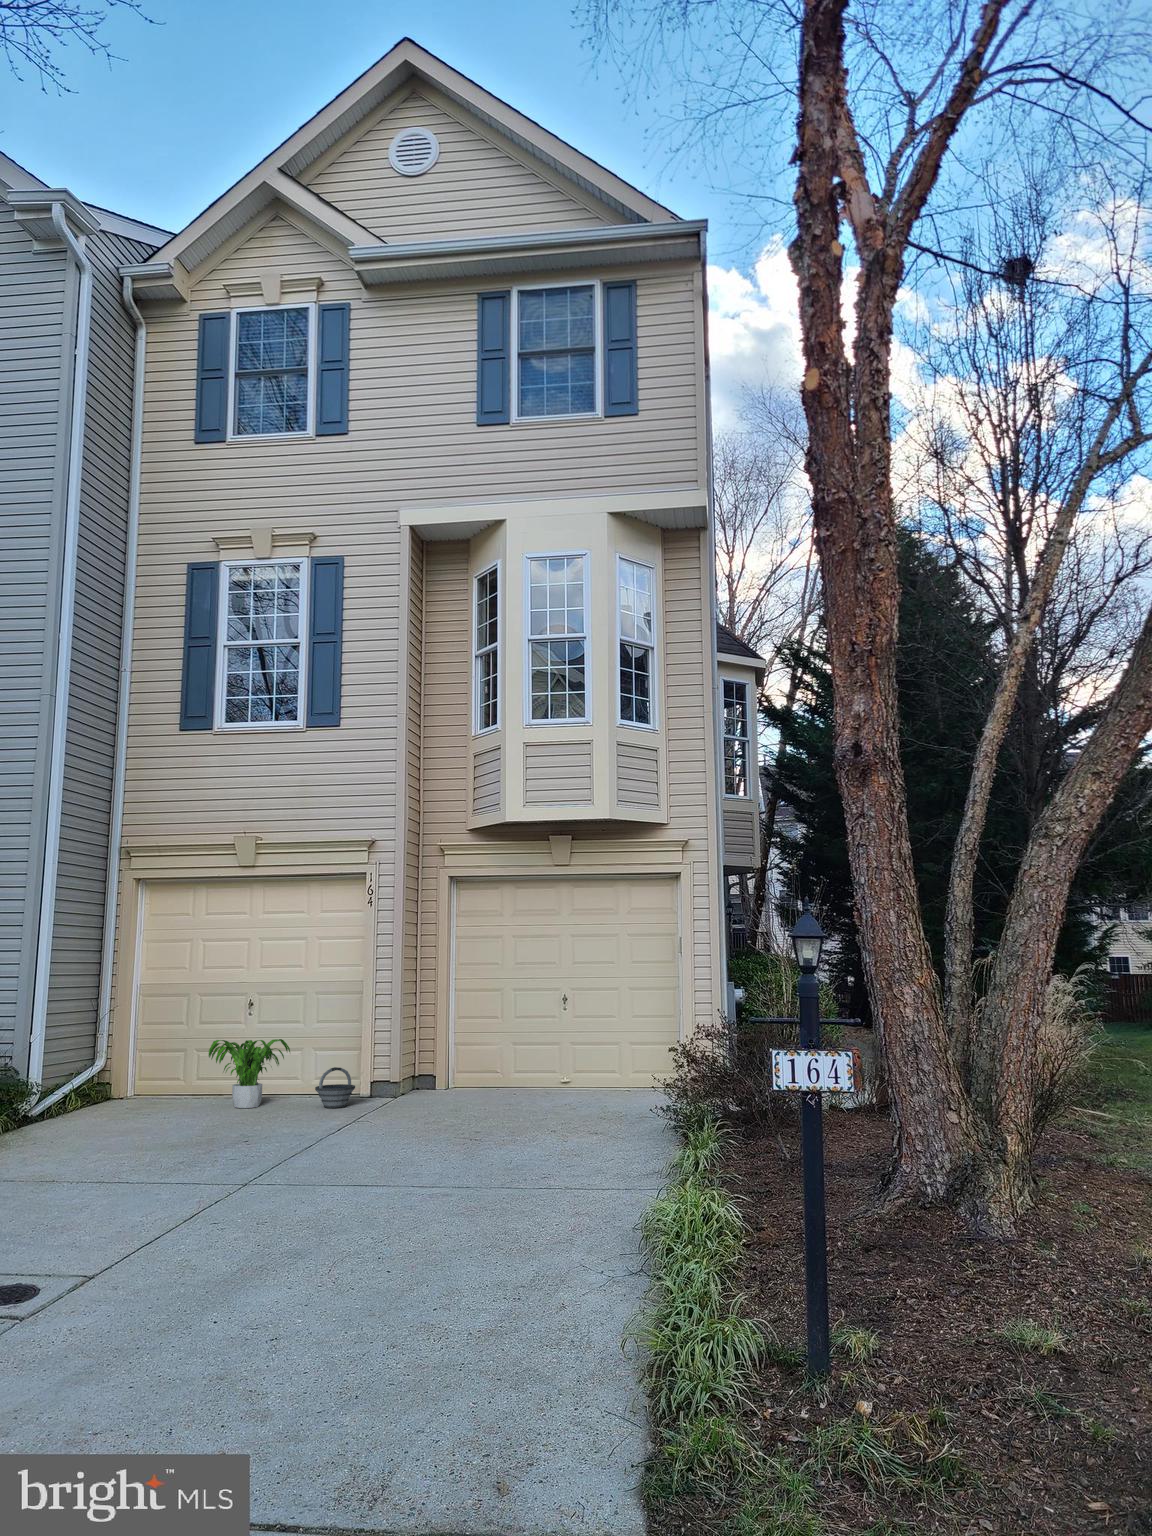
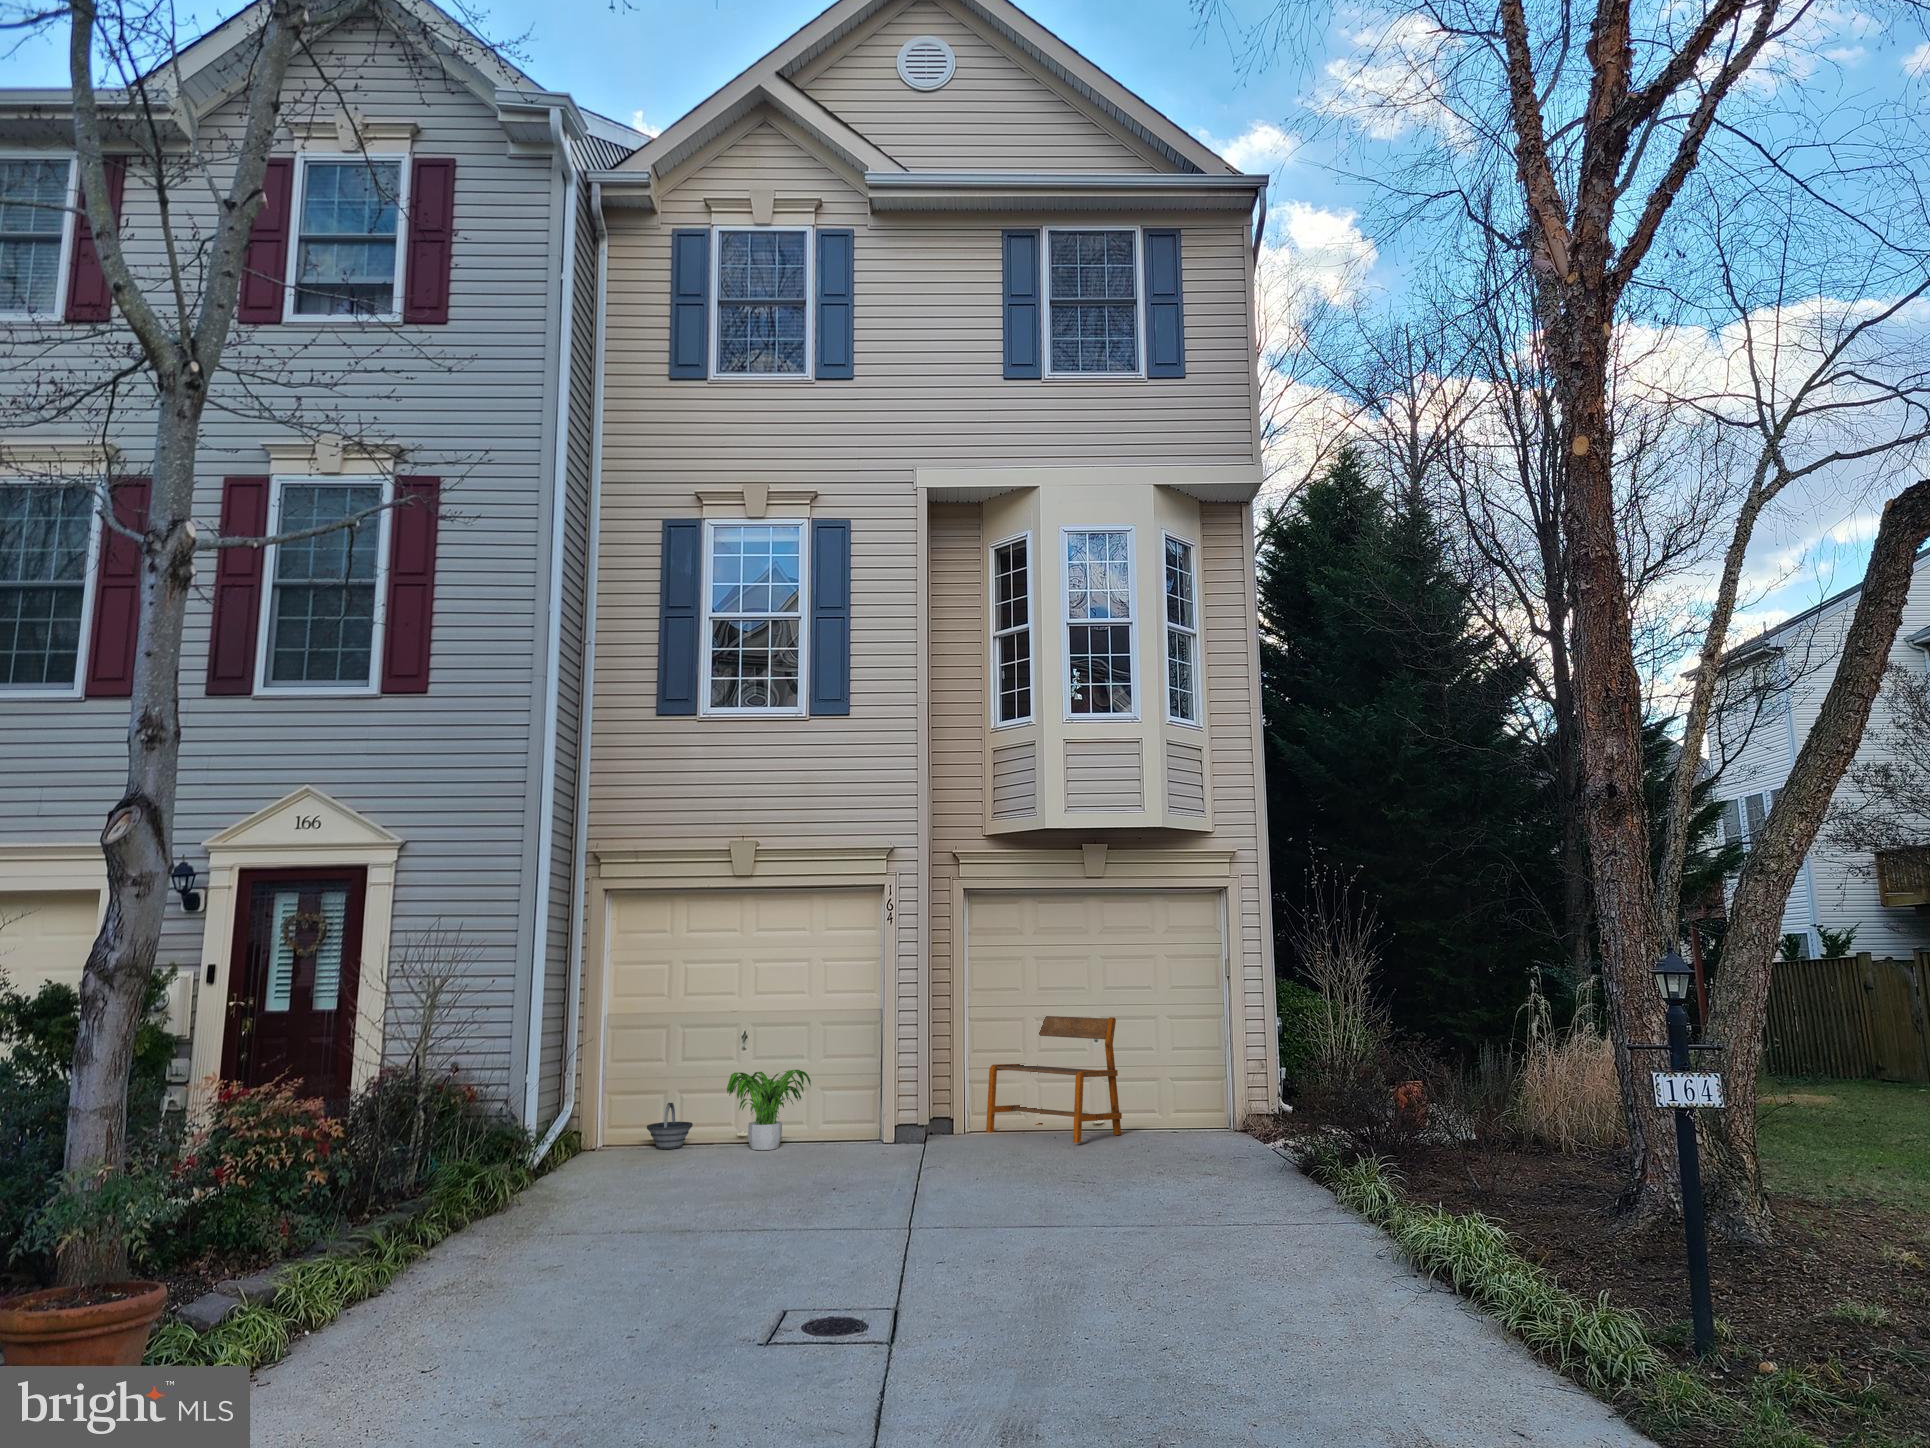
bench: none [452,996,565,1112] -> present [986,1016,1122,1143]
bucket: present [315,1067,355,1108] -> present [647,1103,693,1149]

